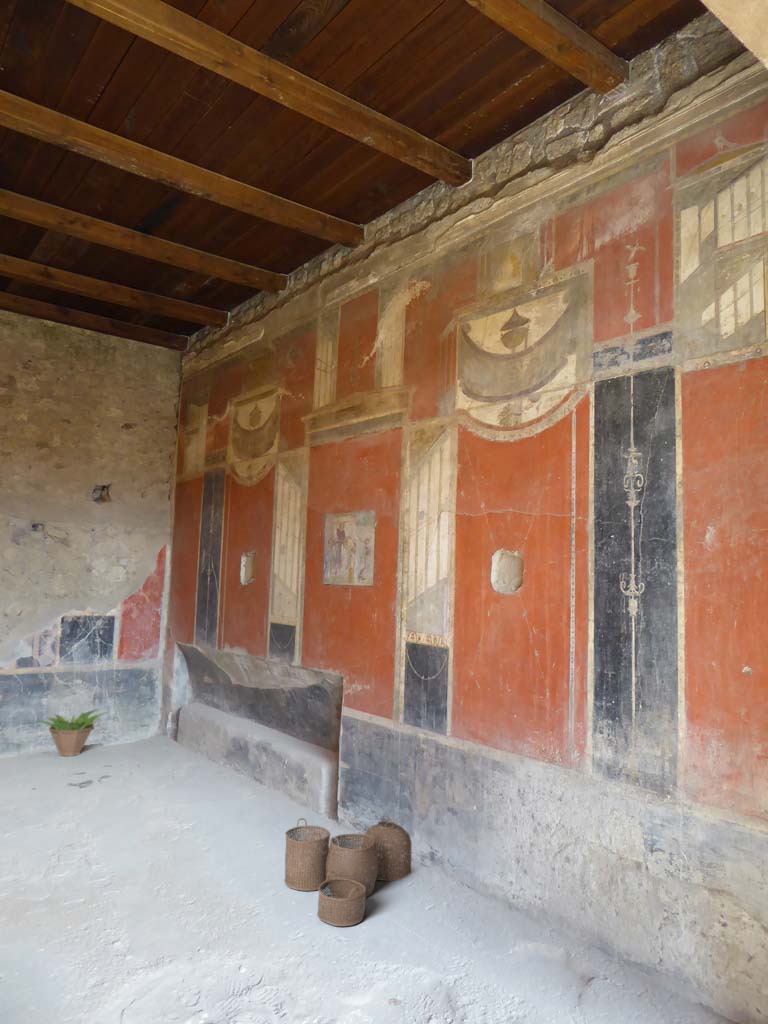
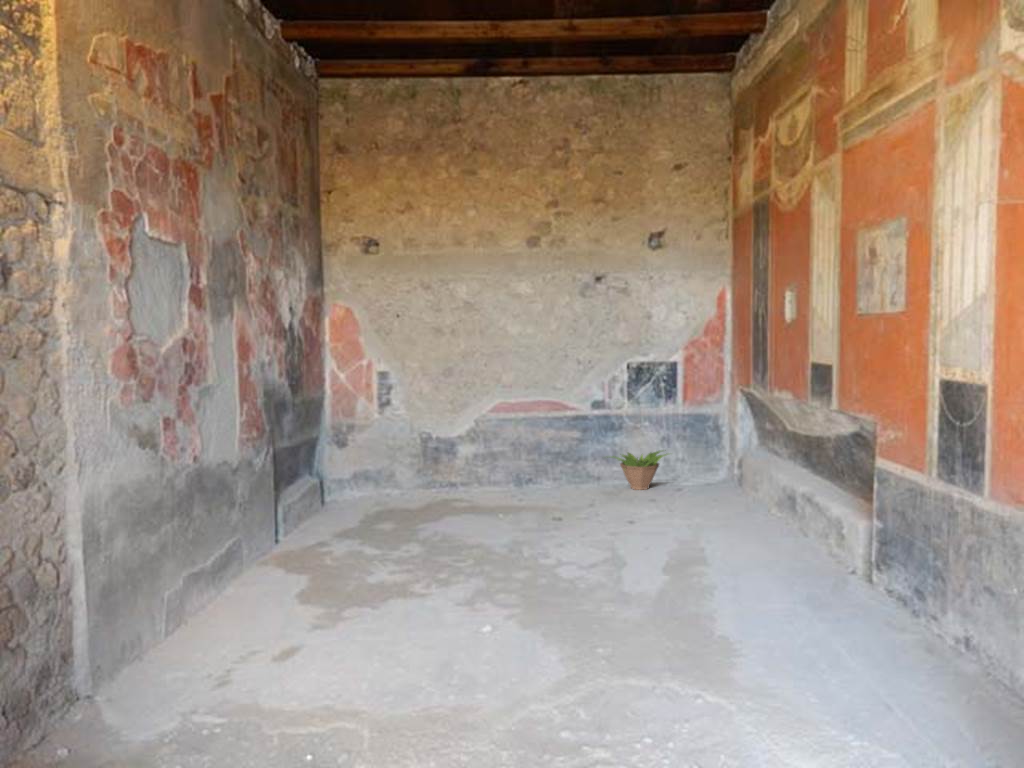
woven basket: present [284,816,411,926] -> none [774,568,939,683]

